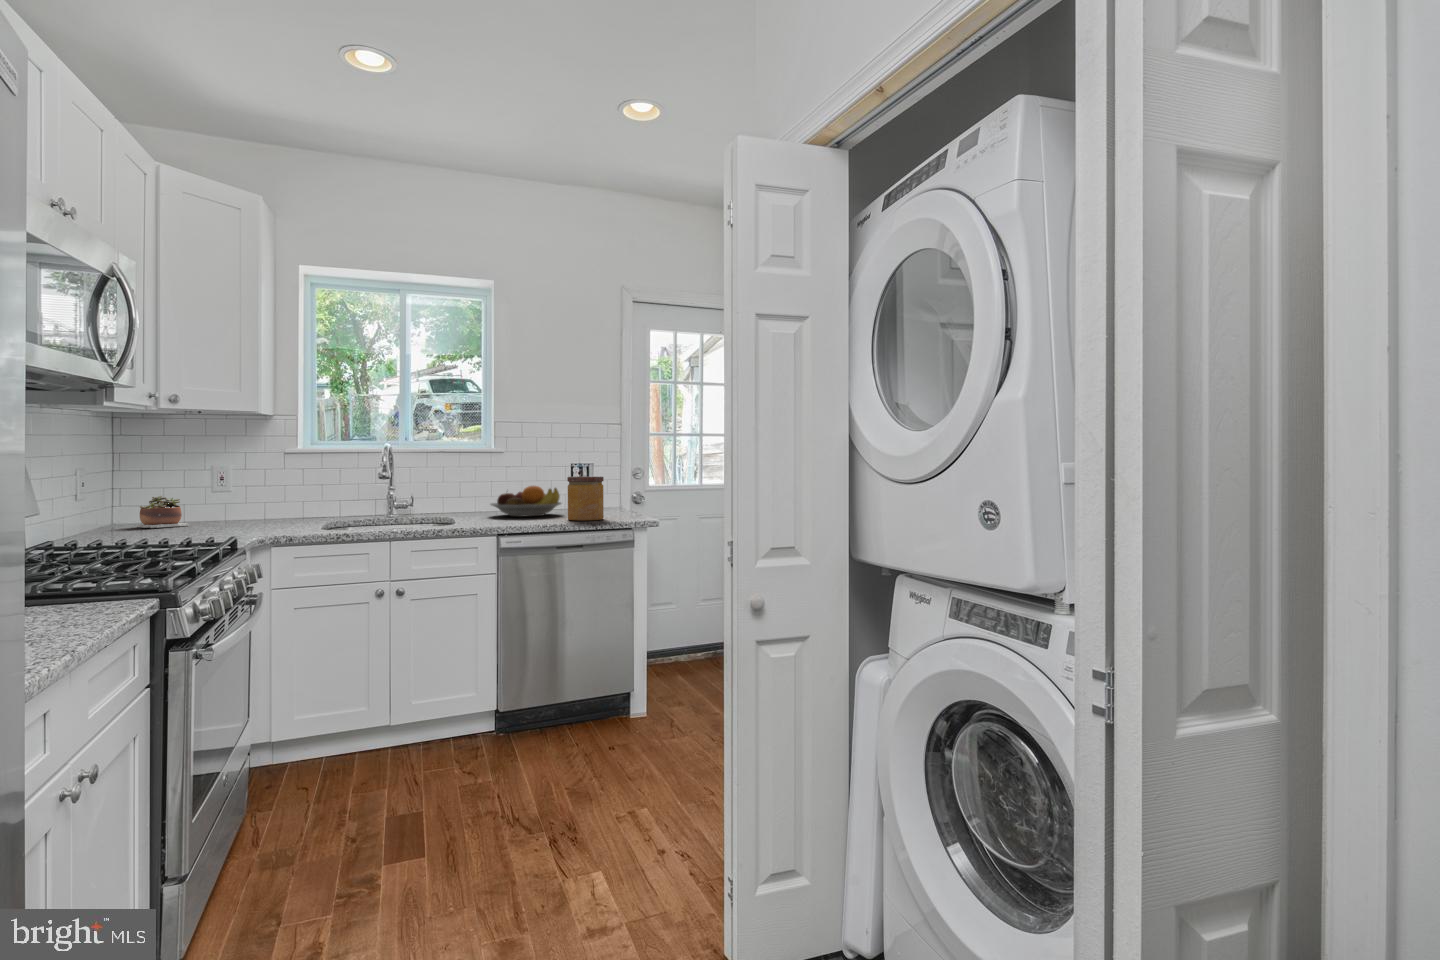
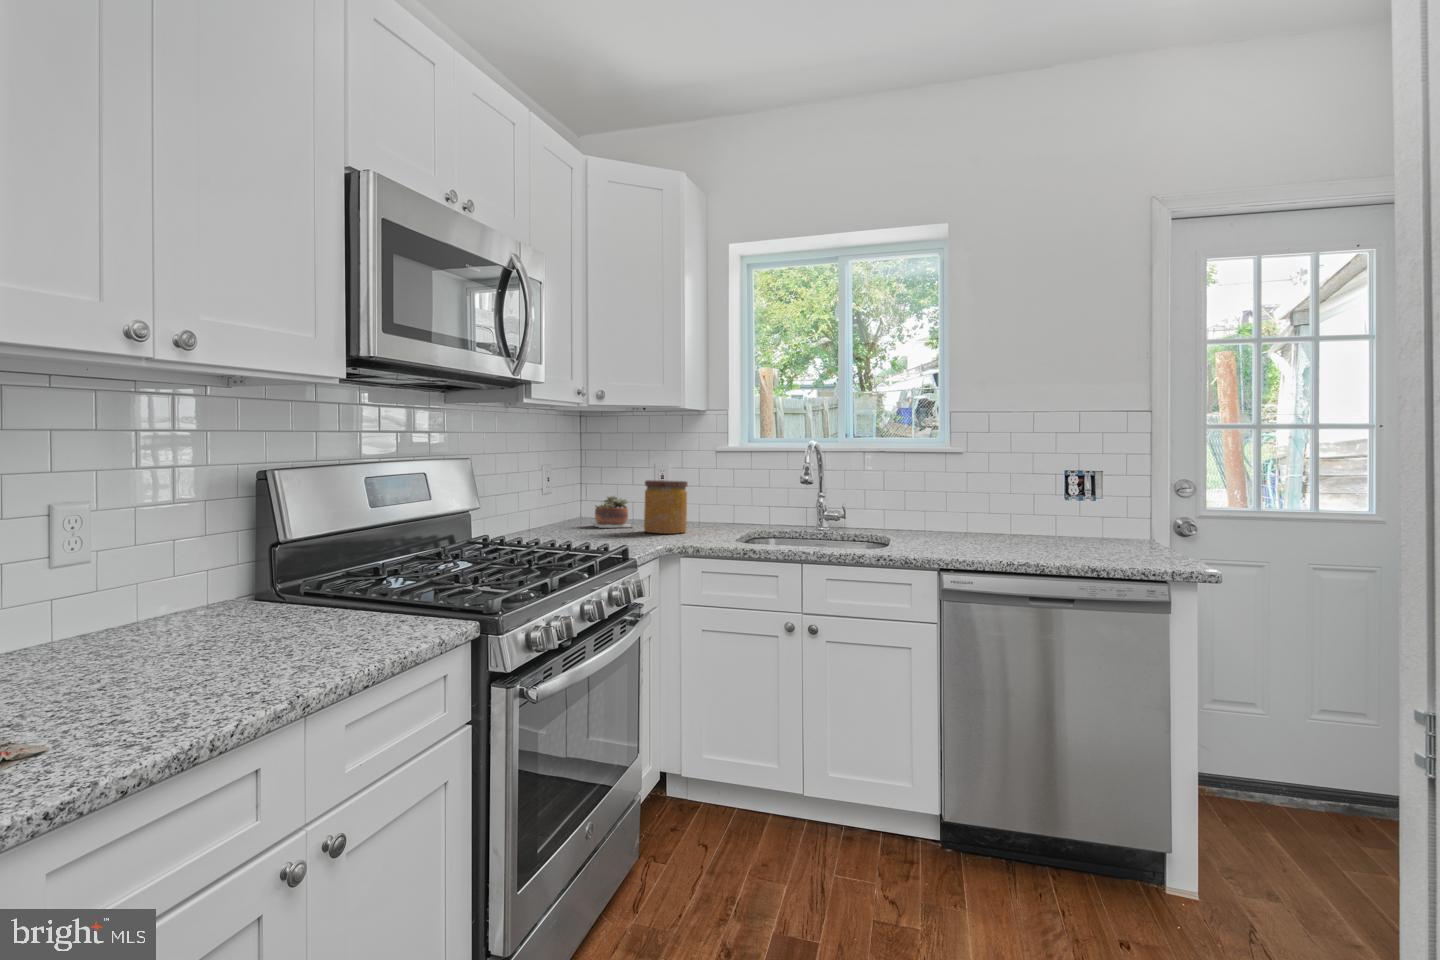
jar: present [567,476,604,520] -> present [644,480,688,534]
fruit bowl: present [491,486,561,517] -> none [941,500,1048,545]

